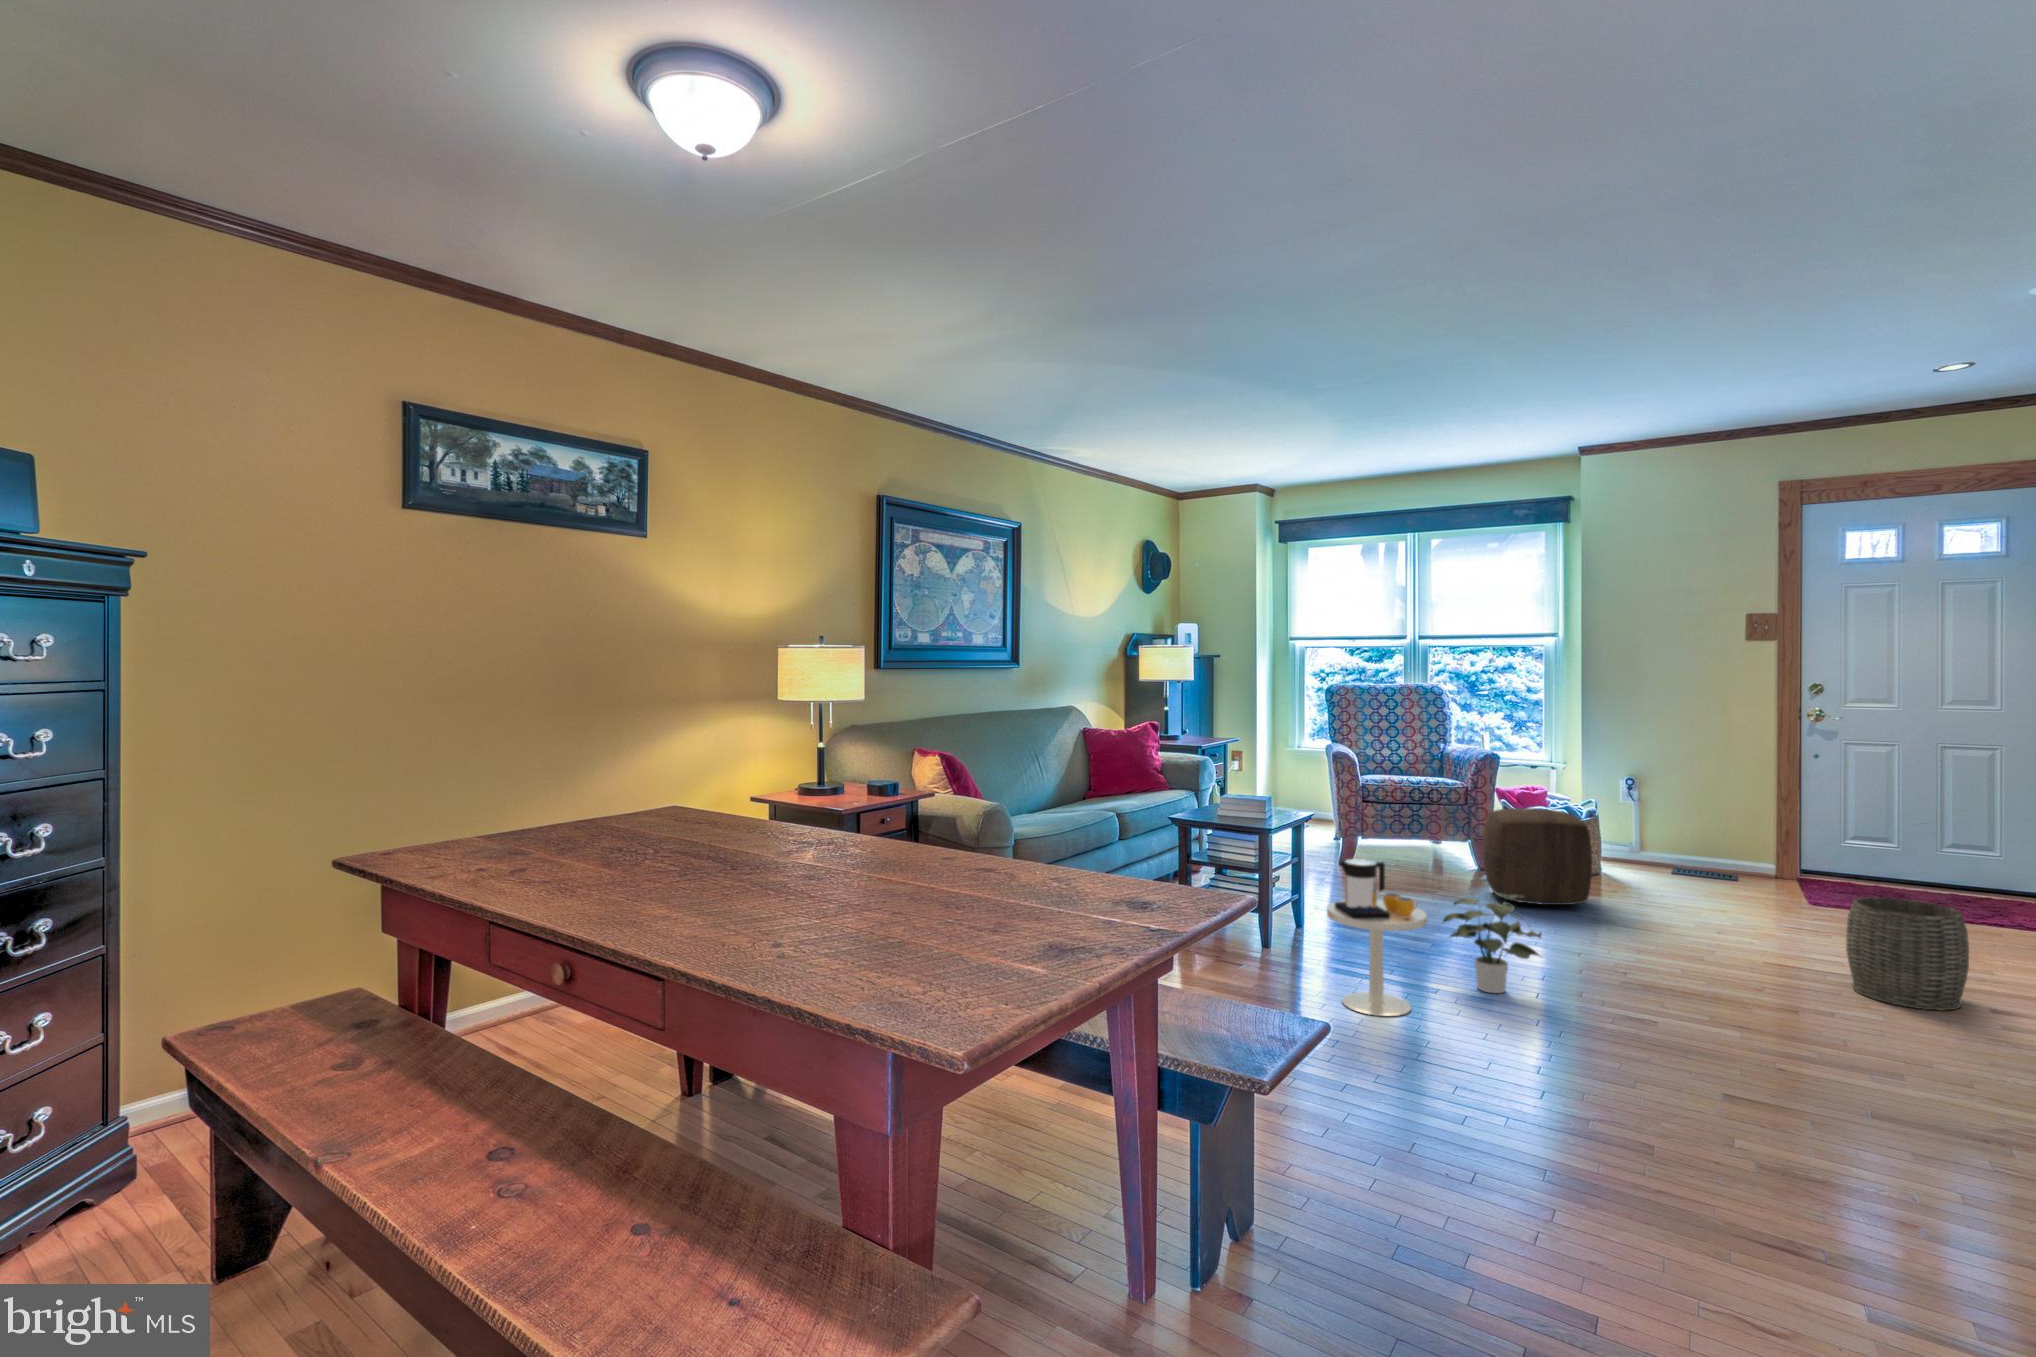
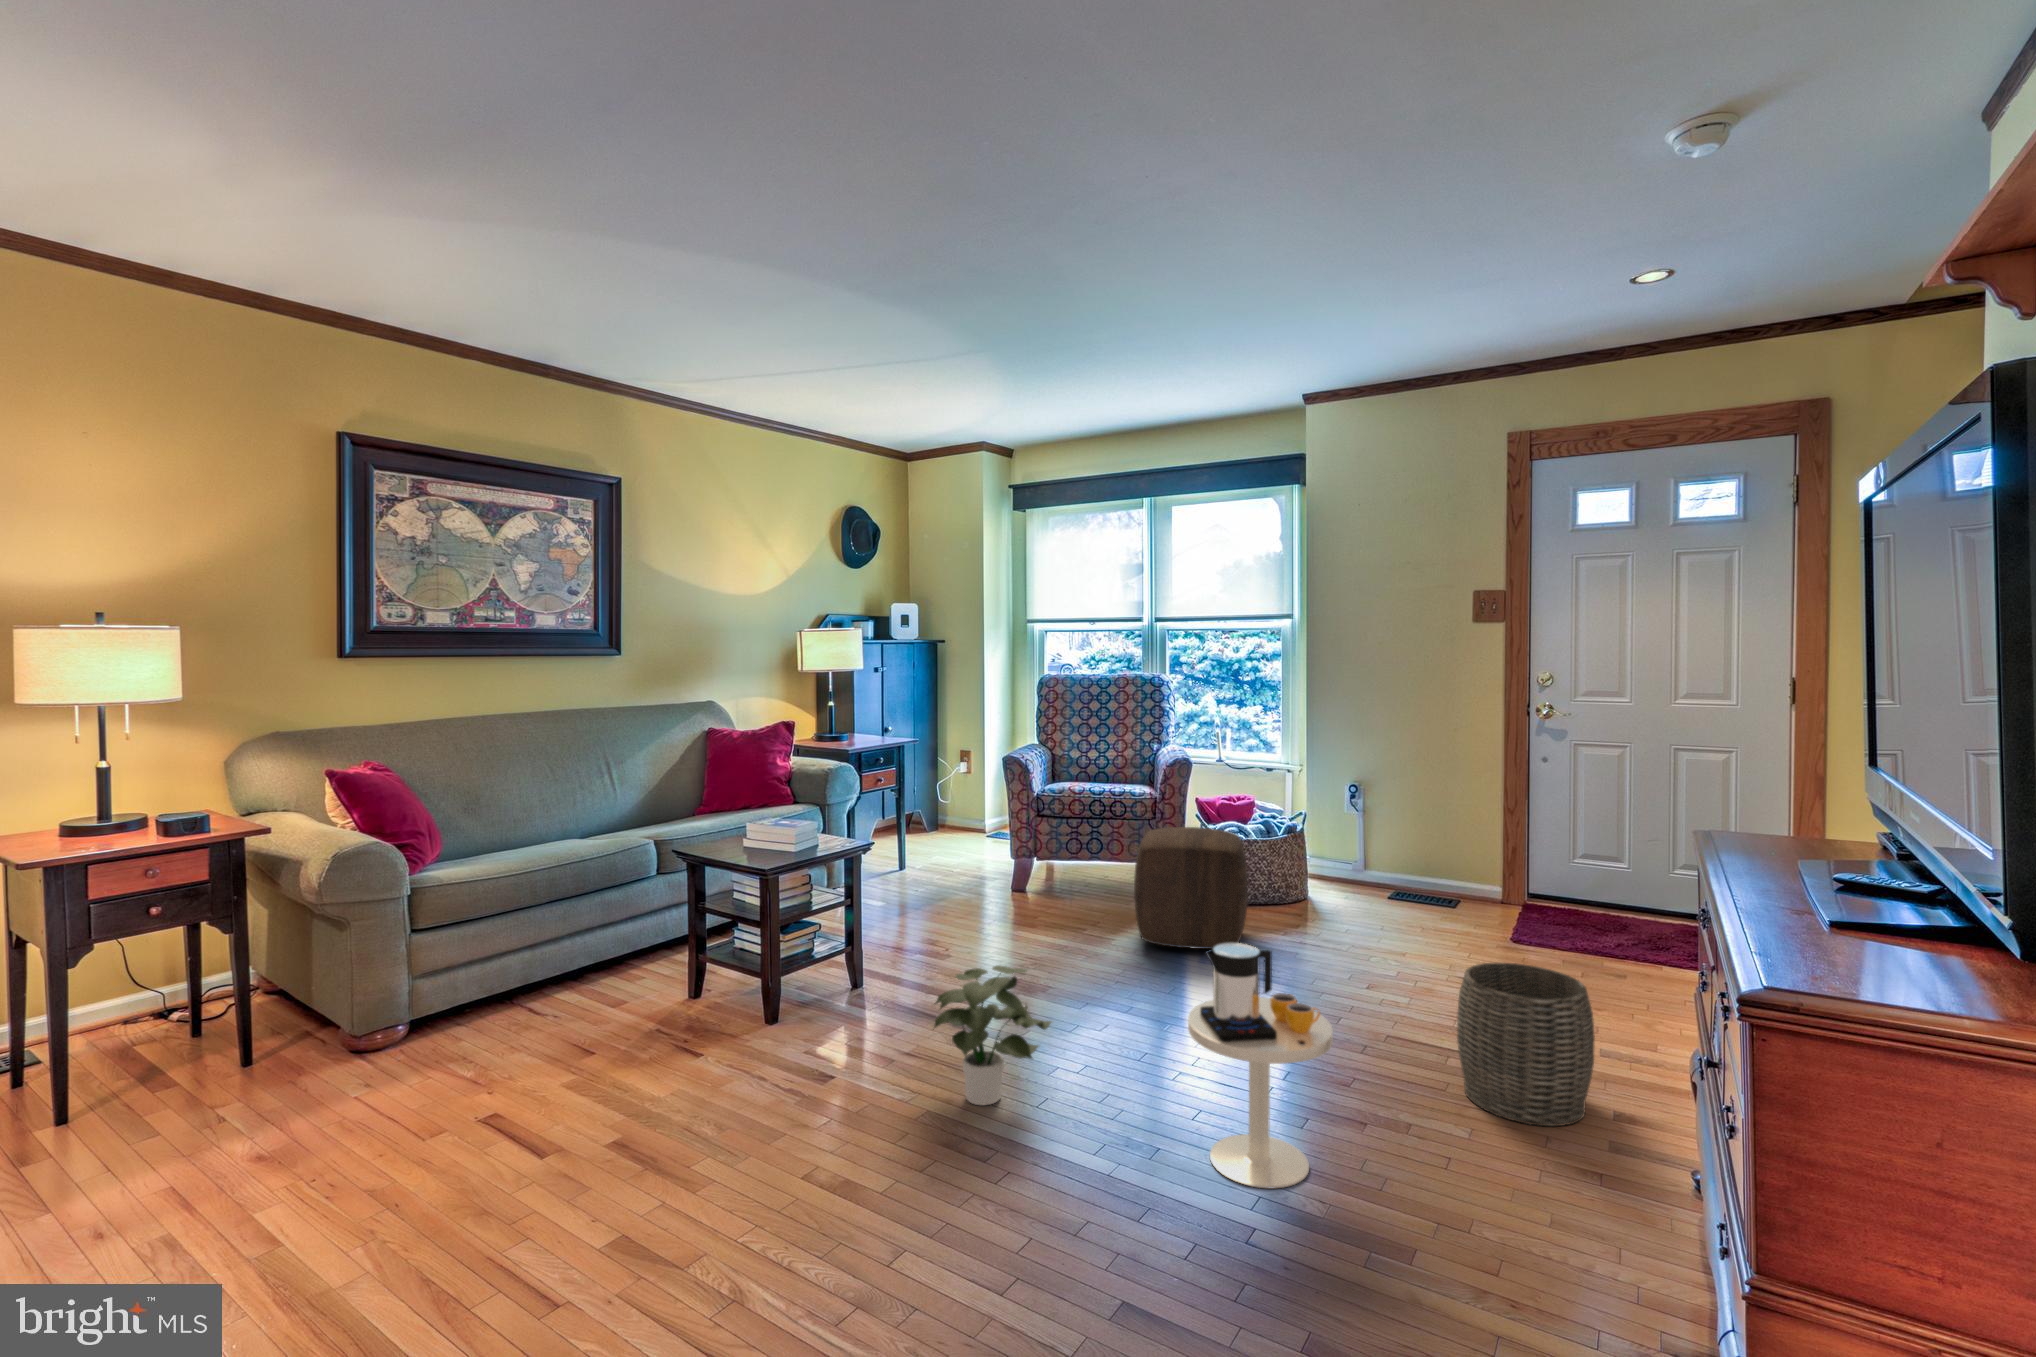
side table: present [1327,859,1427,1016] -> present [1188,943,1333,1188]

